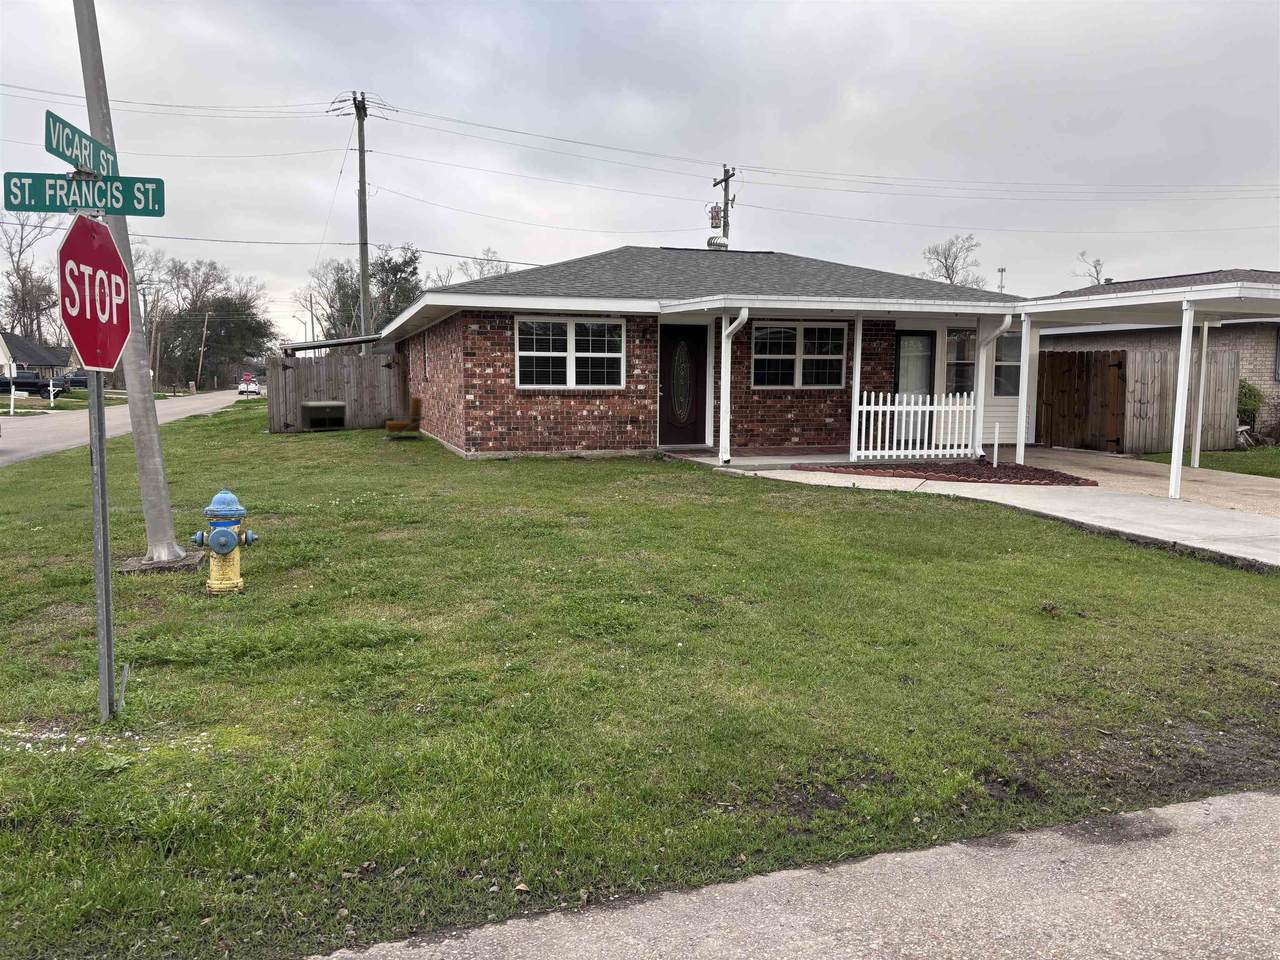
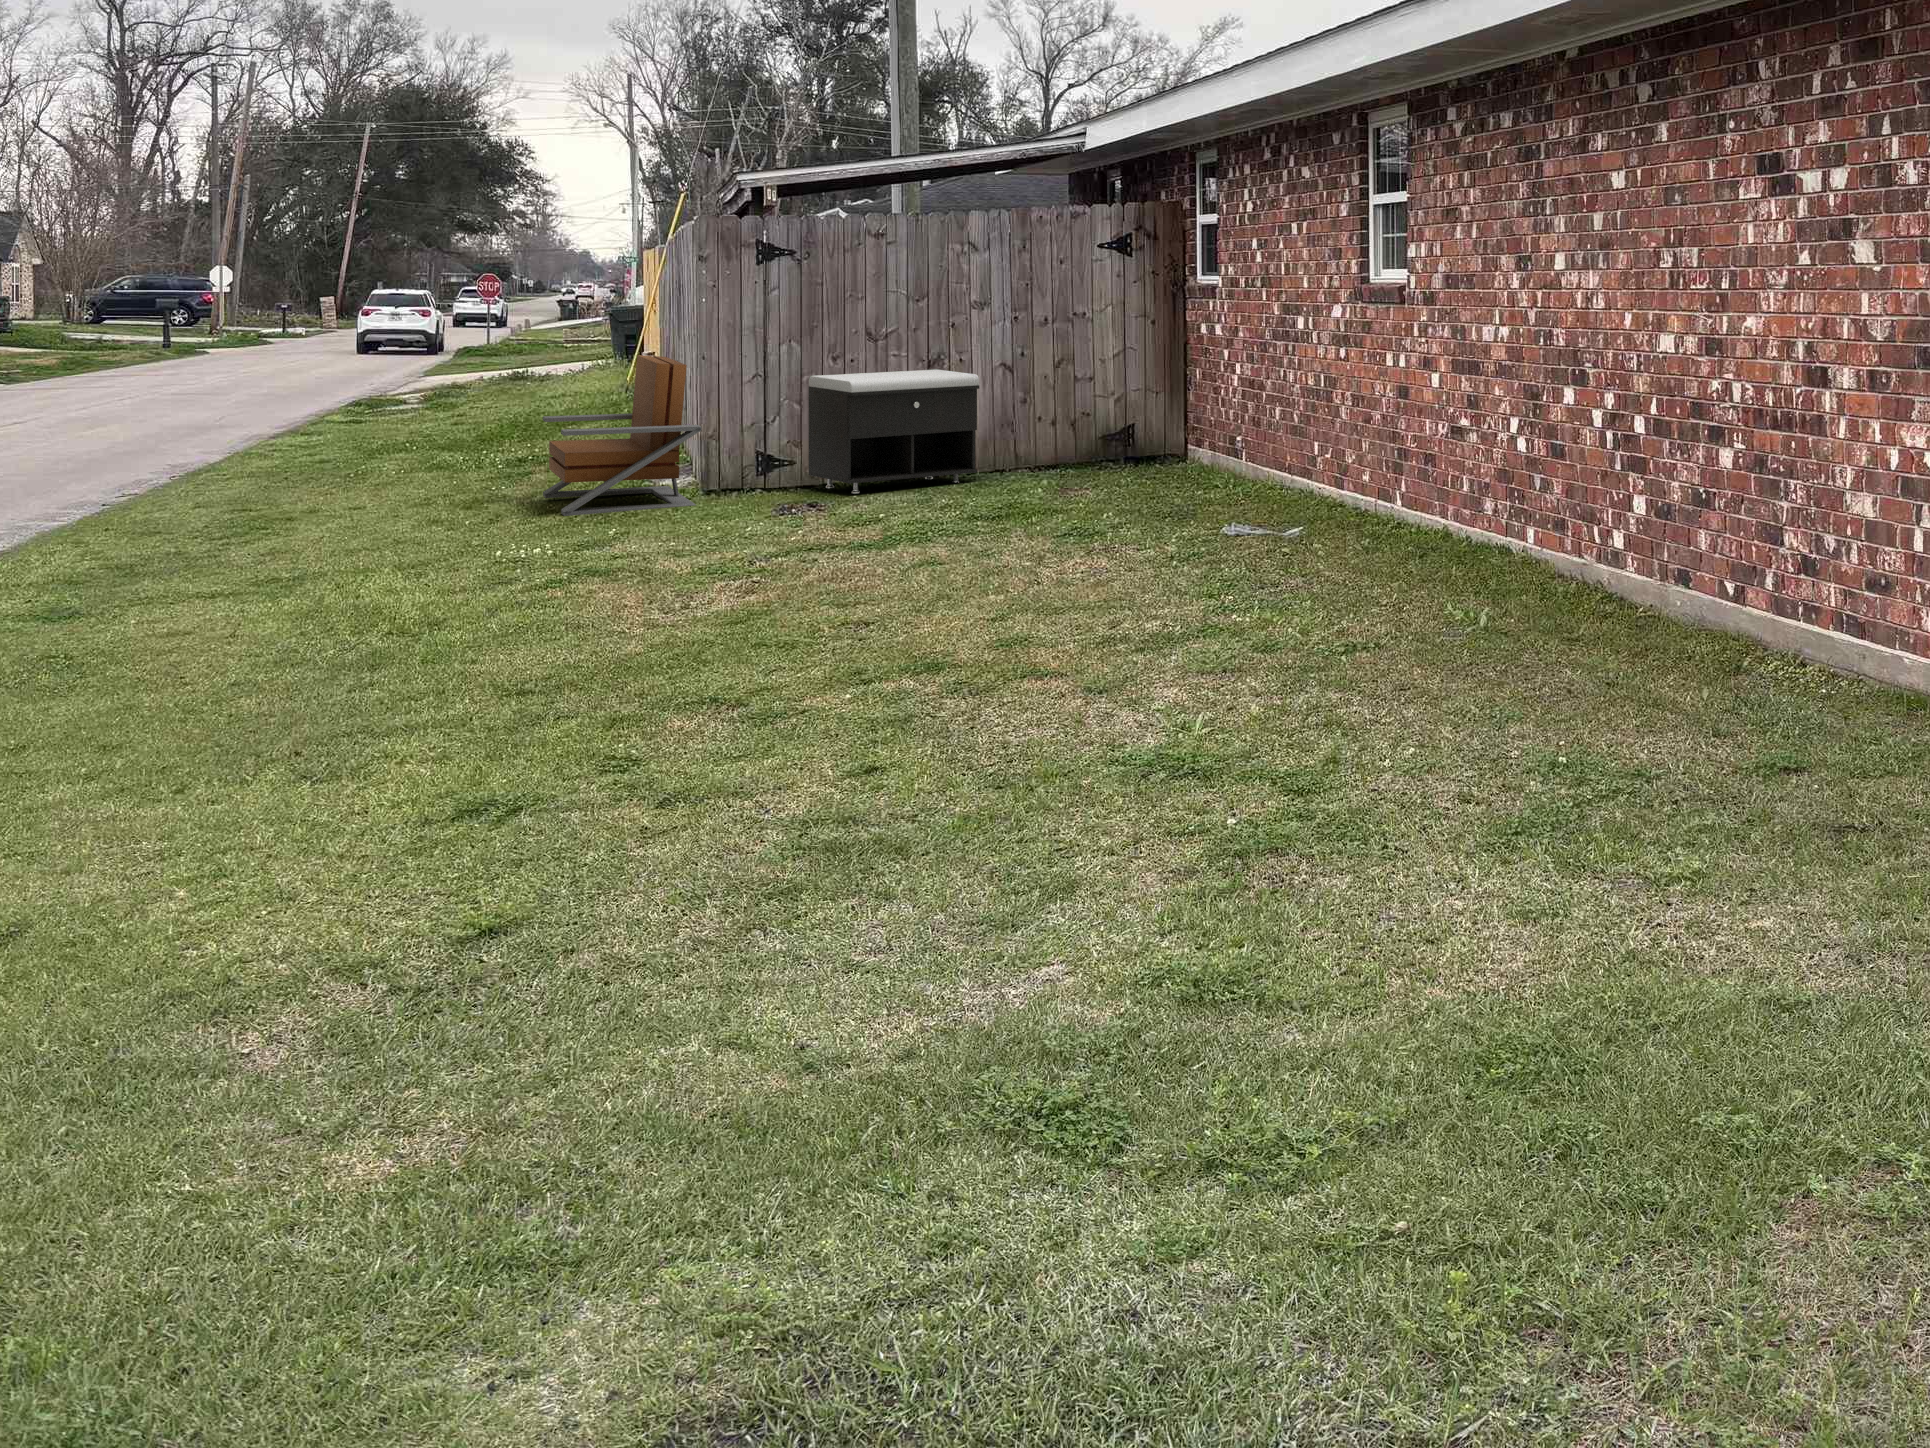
lounge chair: present [385,397,425,441] -> present [543,355,702,516]

